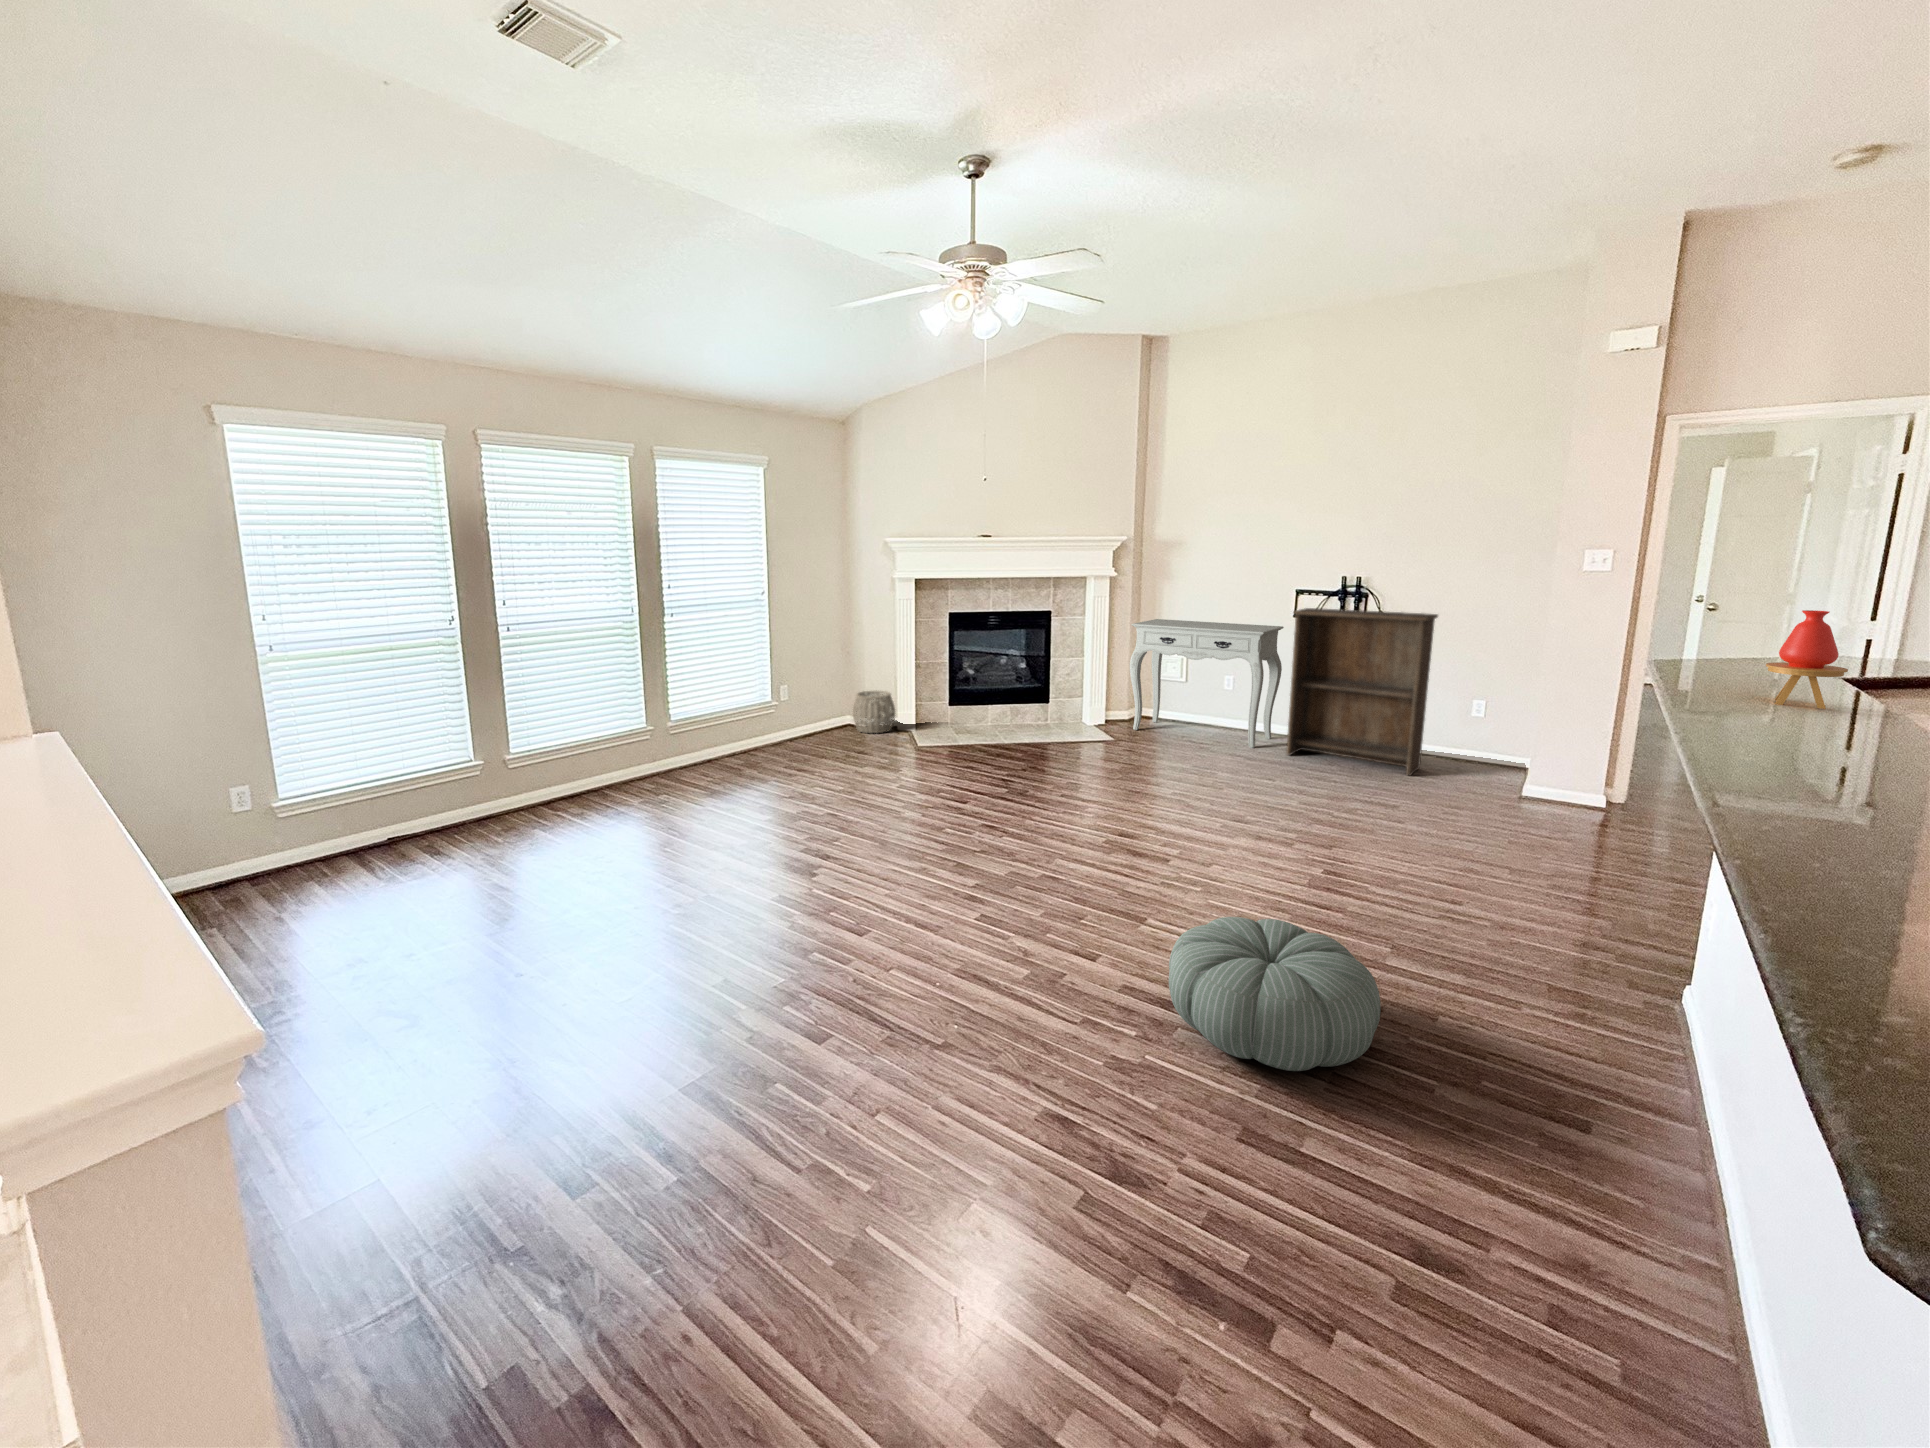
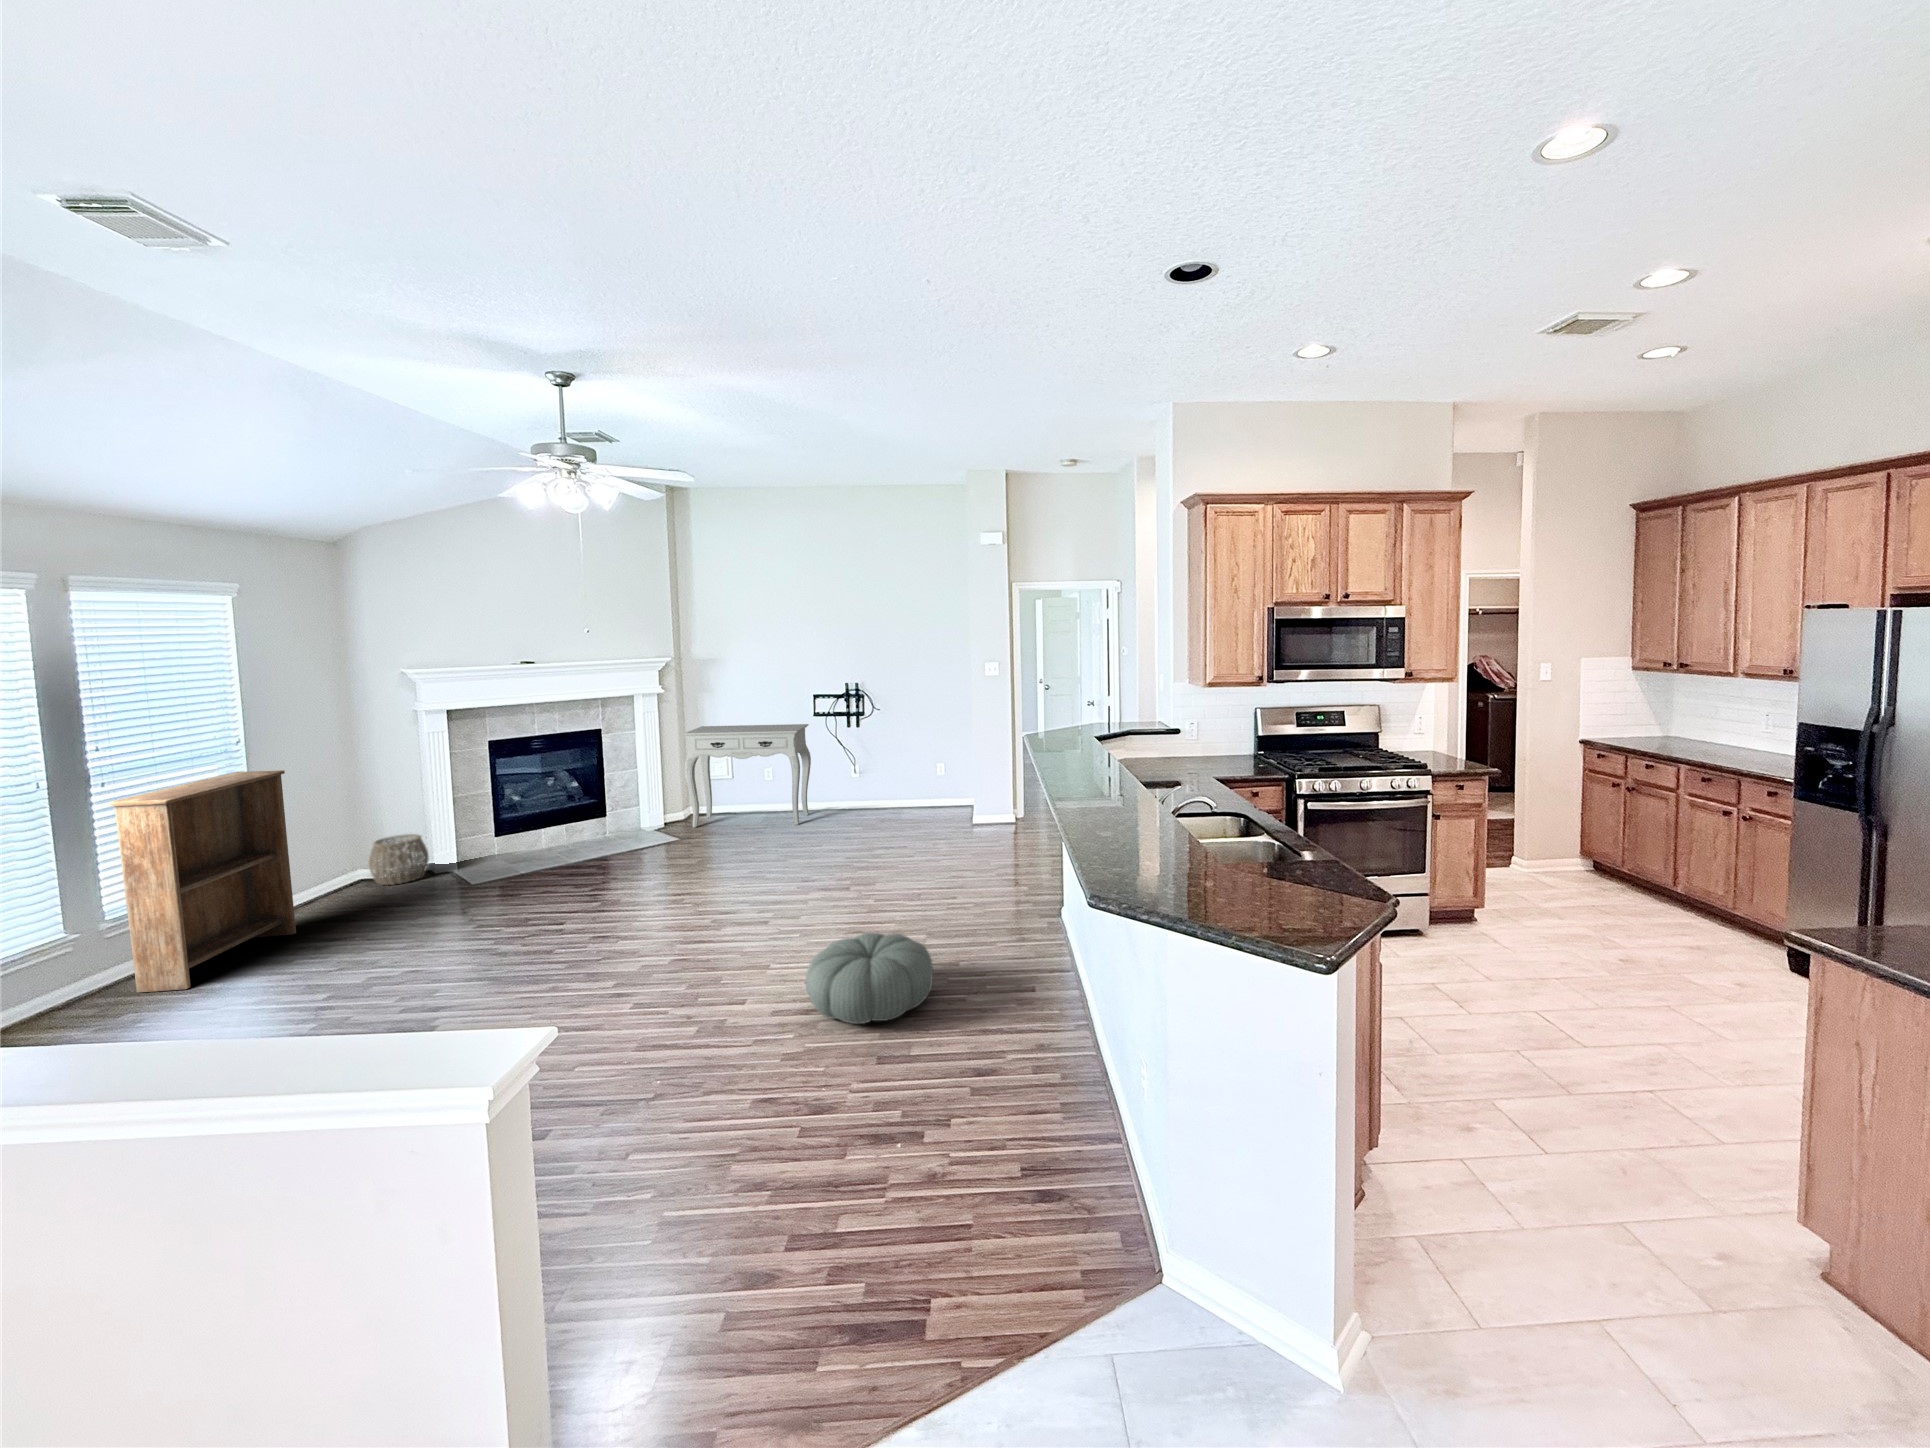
bookshelf: present [1286,608,1438,775] -> present [108,770,296,993]
vase: present [1766,610,1848,709] -> none [1067,710,1093,756]

